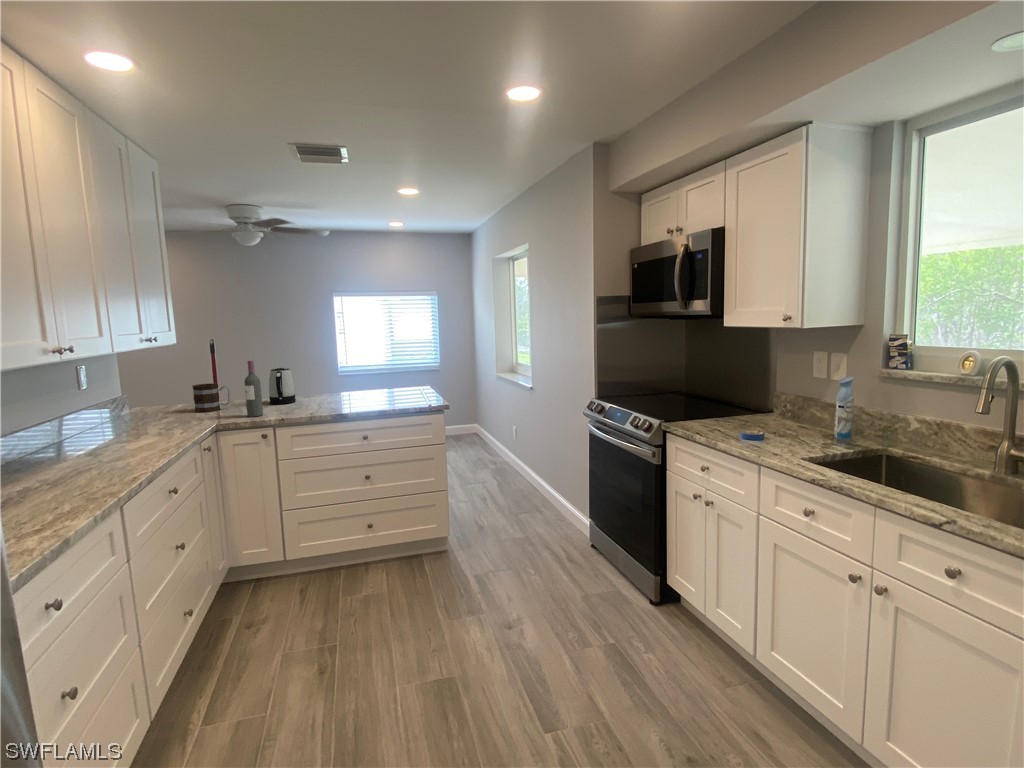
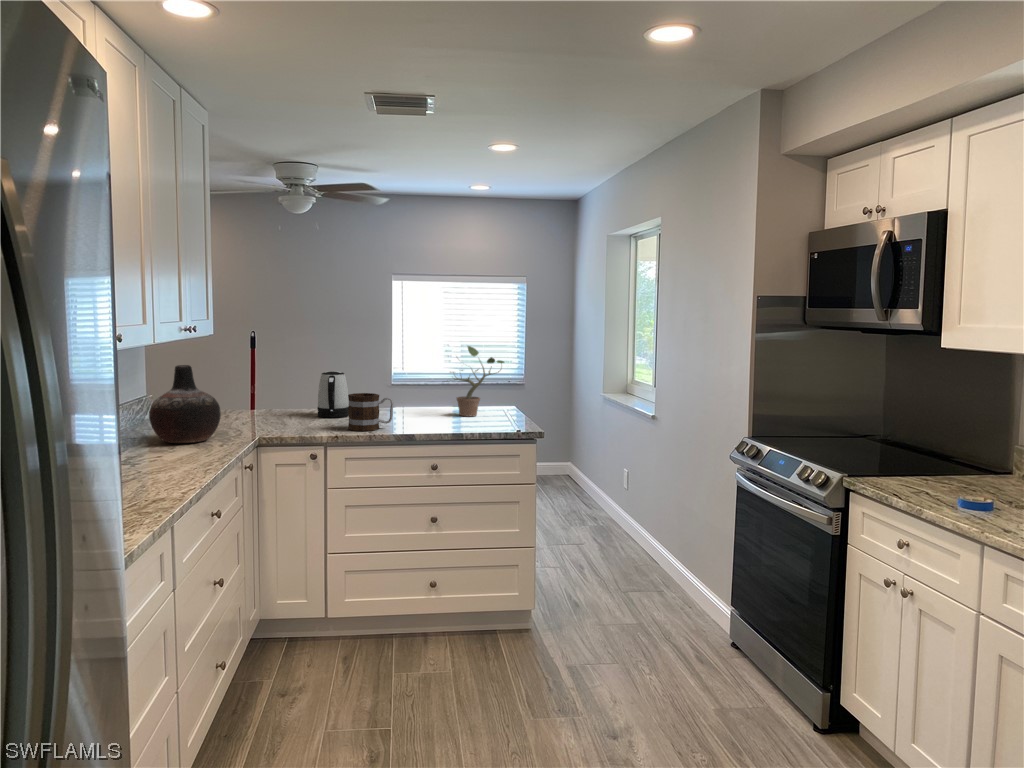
potted plant: none [368,342,417,396] -> present [446,346,504,417]
wine bottle: present [244,361,263,417] -> none [294,361,313,431]
vase: none [115,369,181,434] -> present [149,365,221,443]
mug: present [192,384,230,412] -> present [348,393,393,431]

